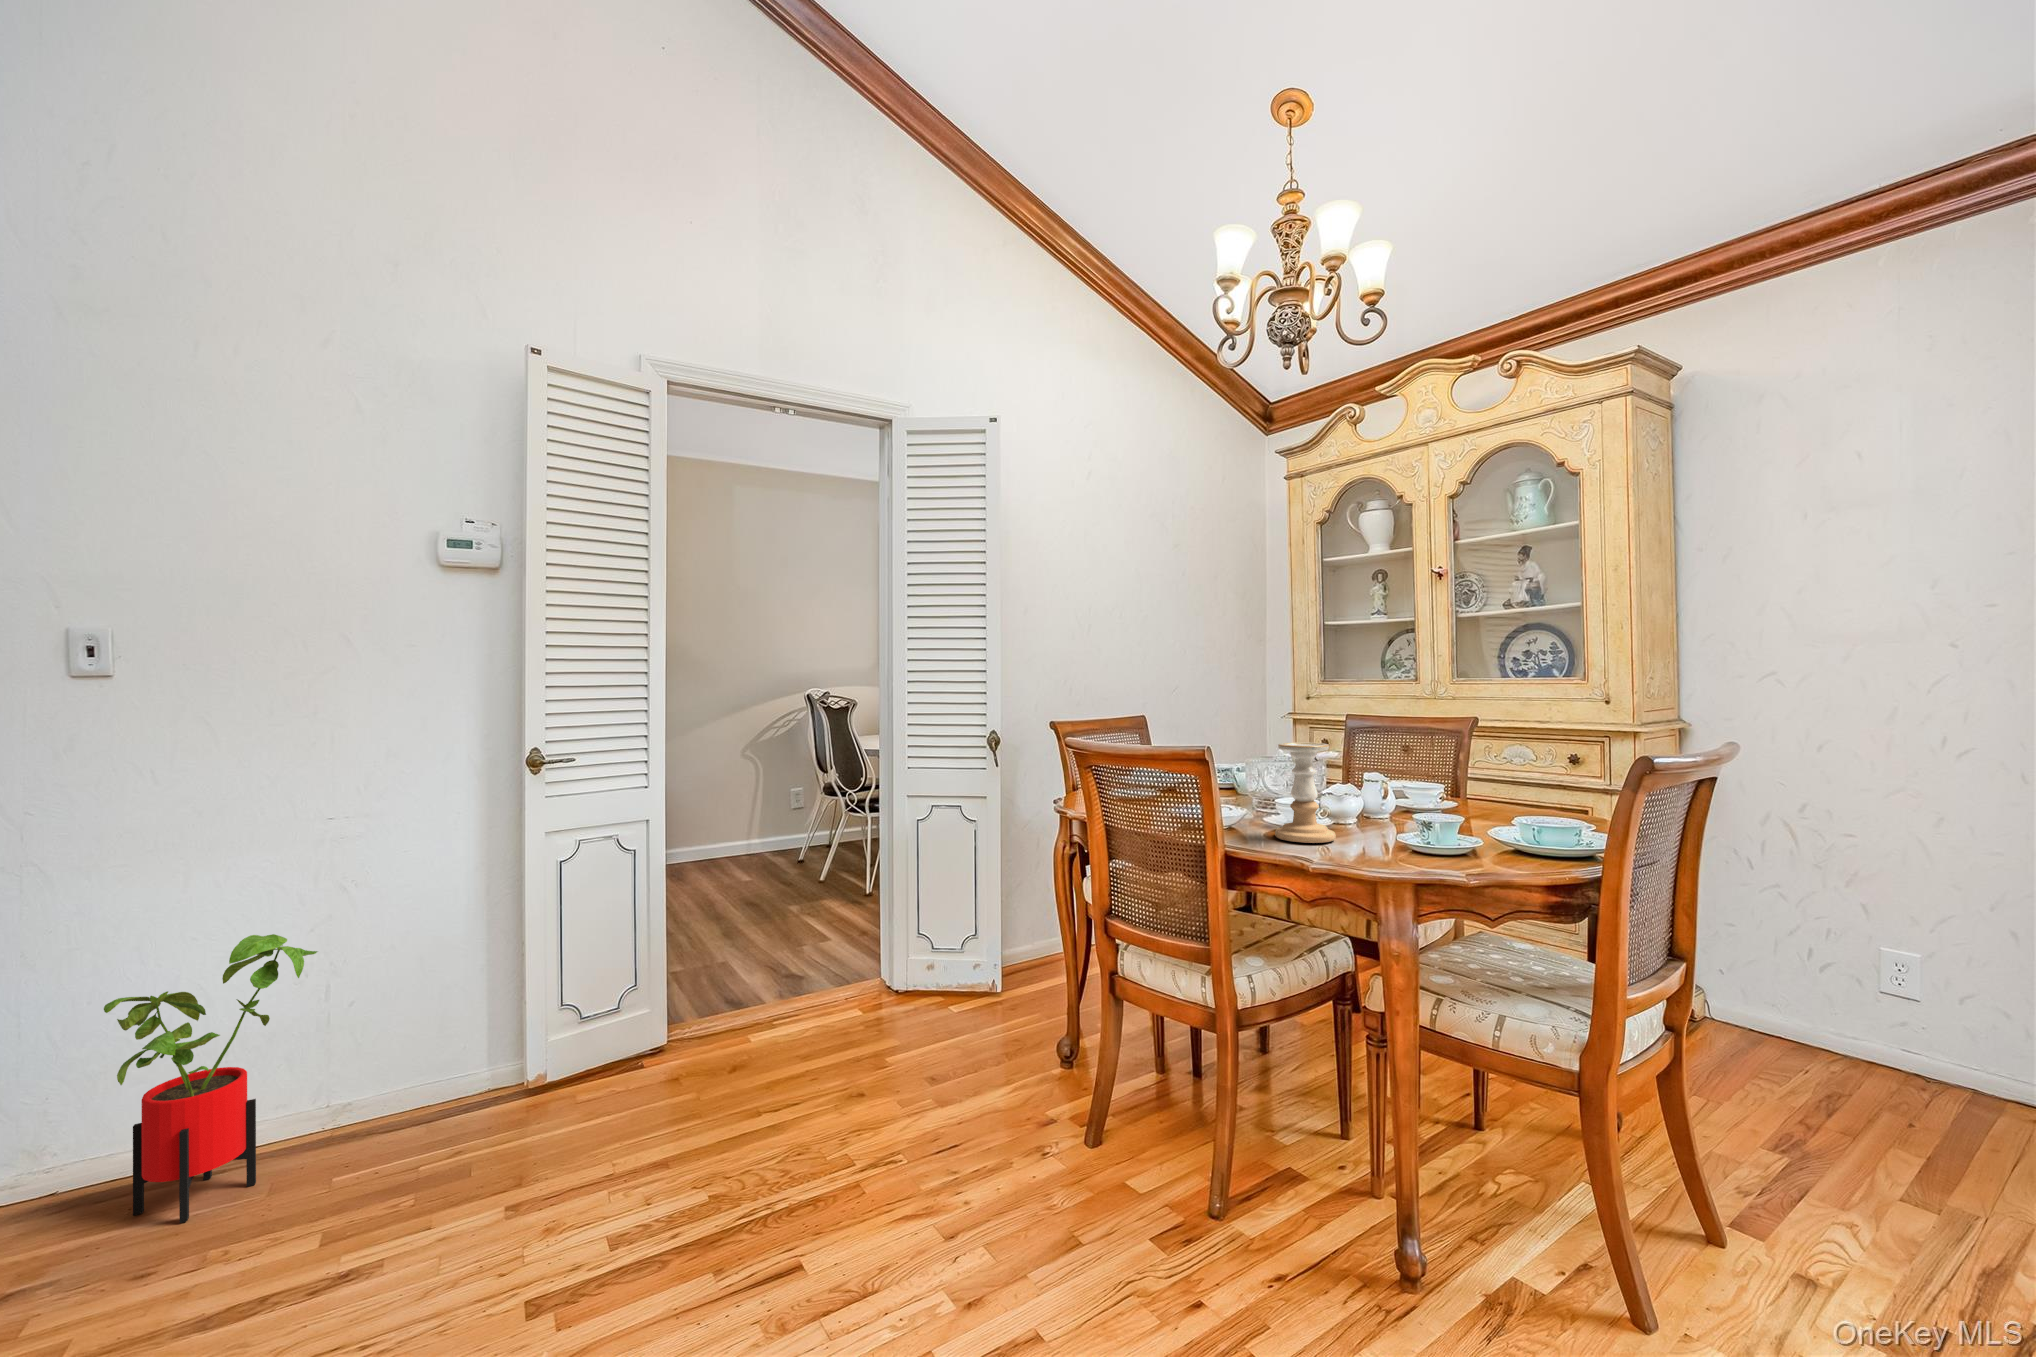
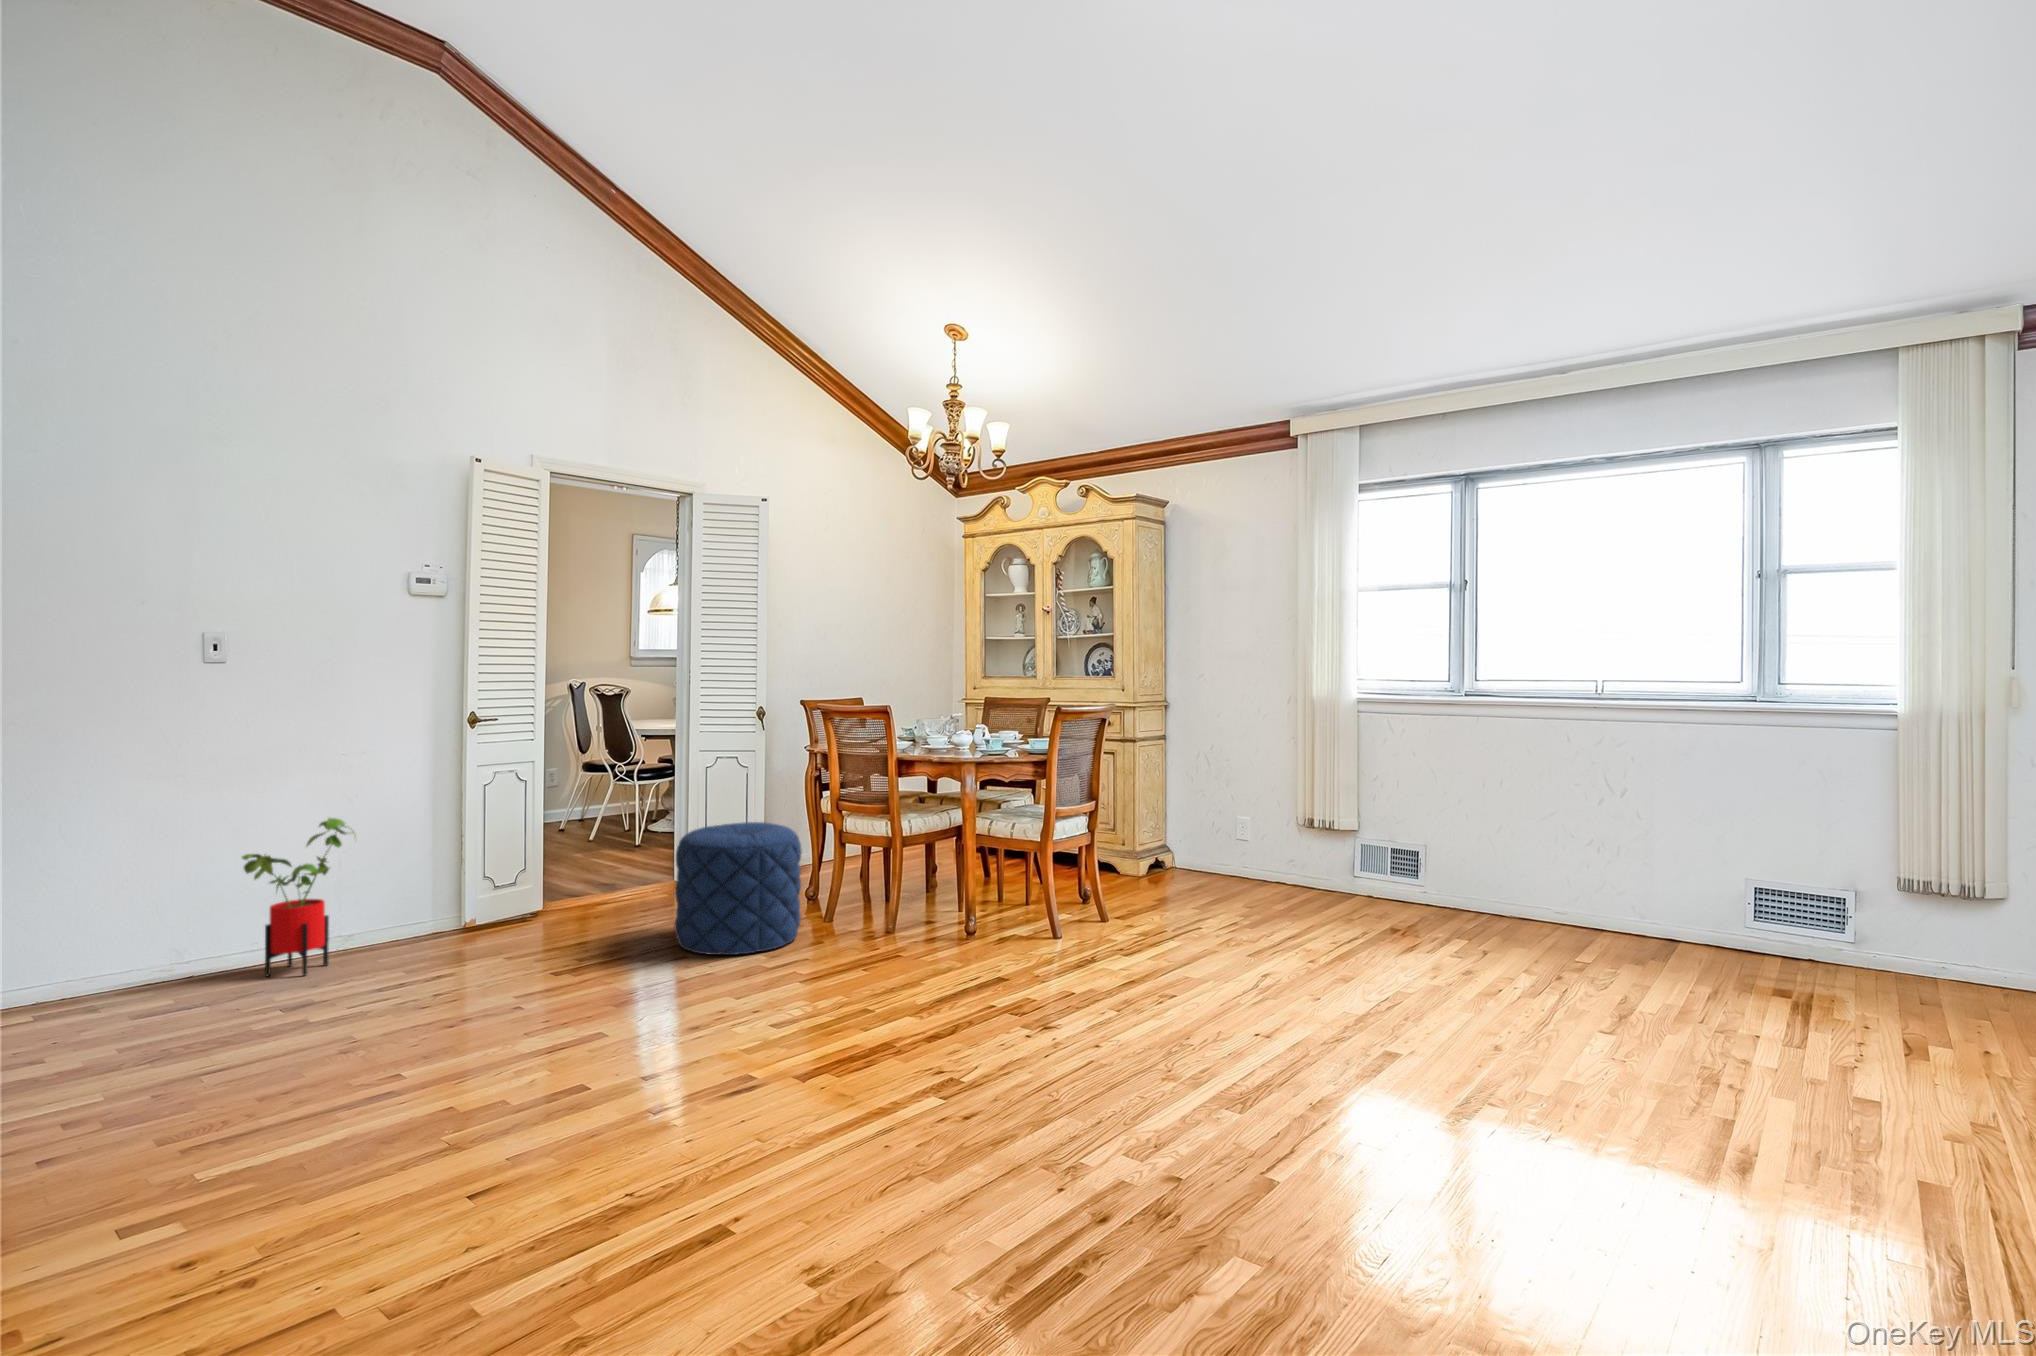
candle holder: present [1275,743,1336,843] -> none [925,706,952,753]
pouf: none [793,957,1032,1280] -> present [675,822,802,955]

